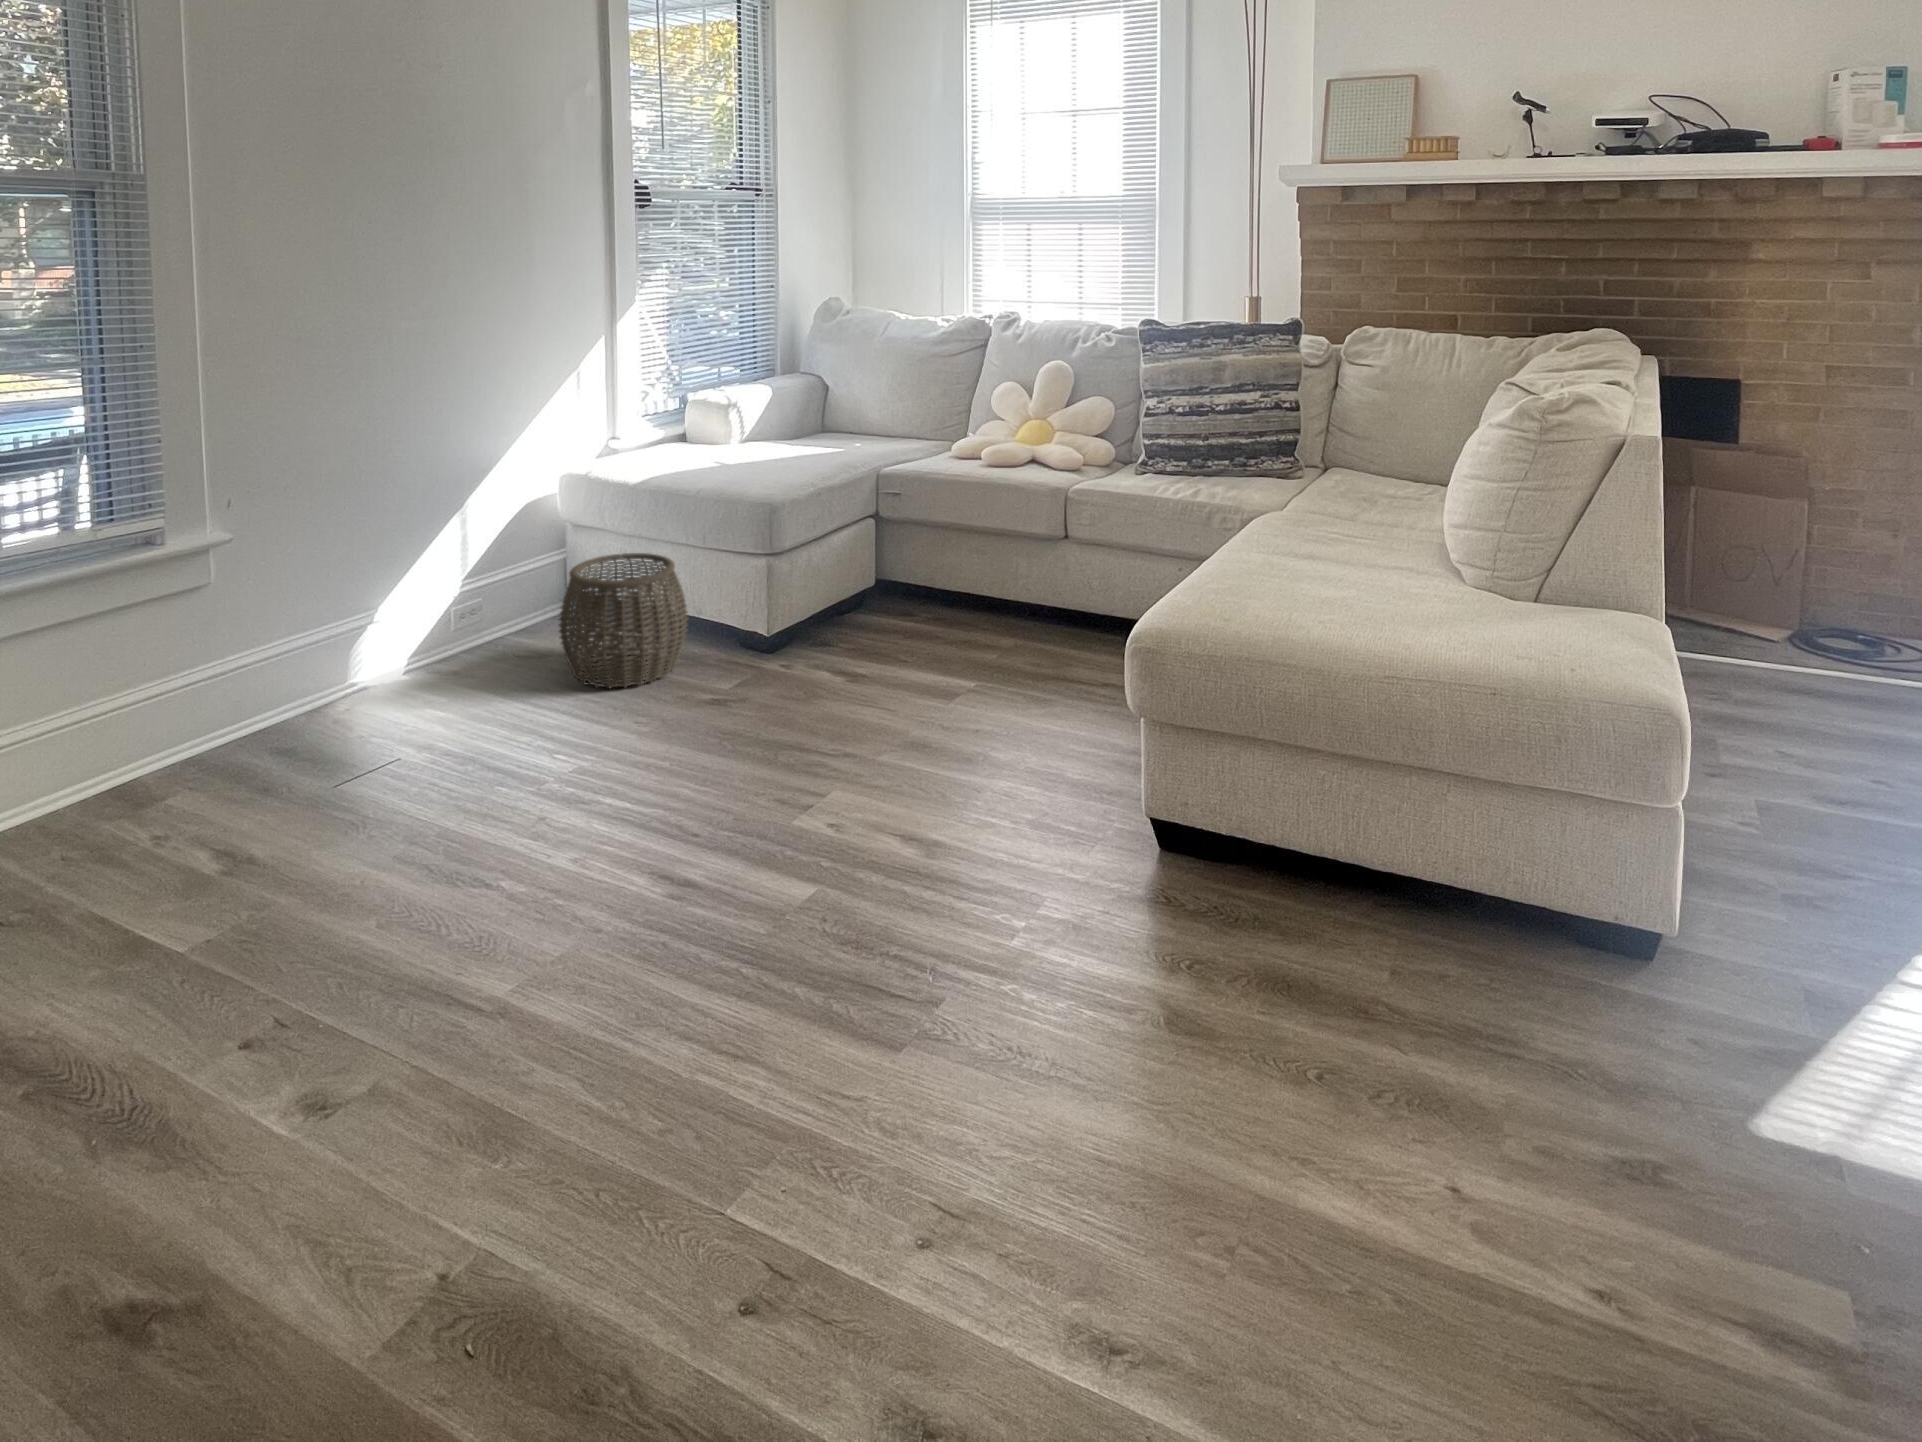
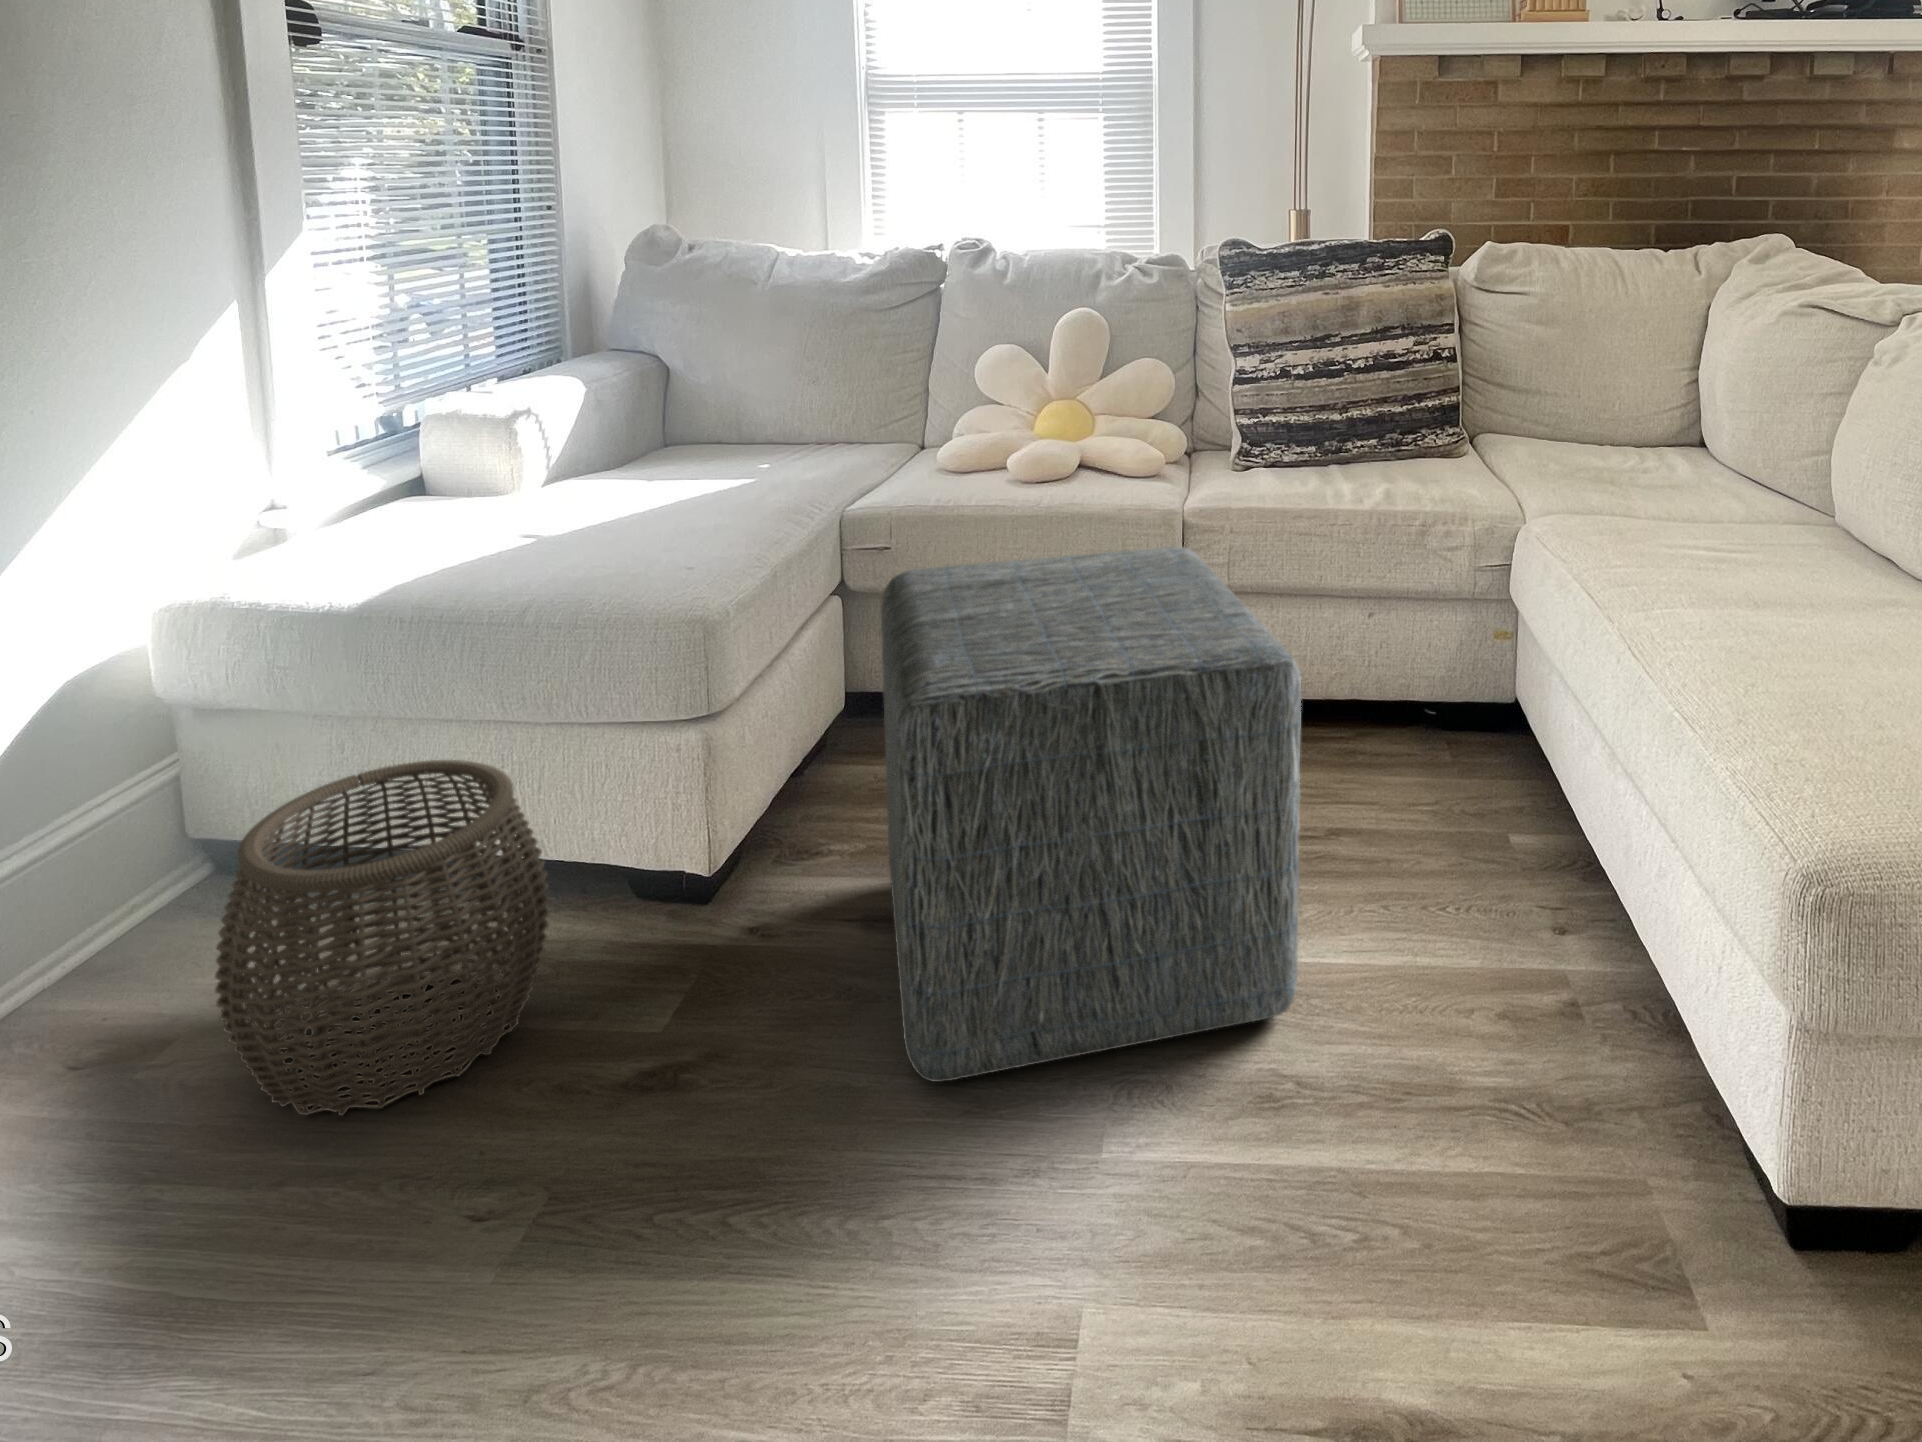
ottoman: none [802,492,1021,738] -> present [881,547,1301,1082]

